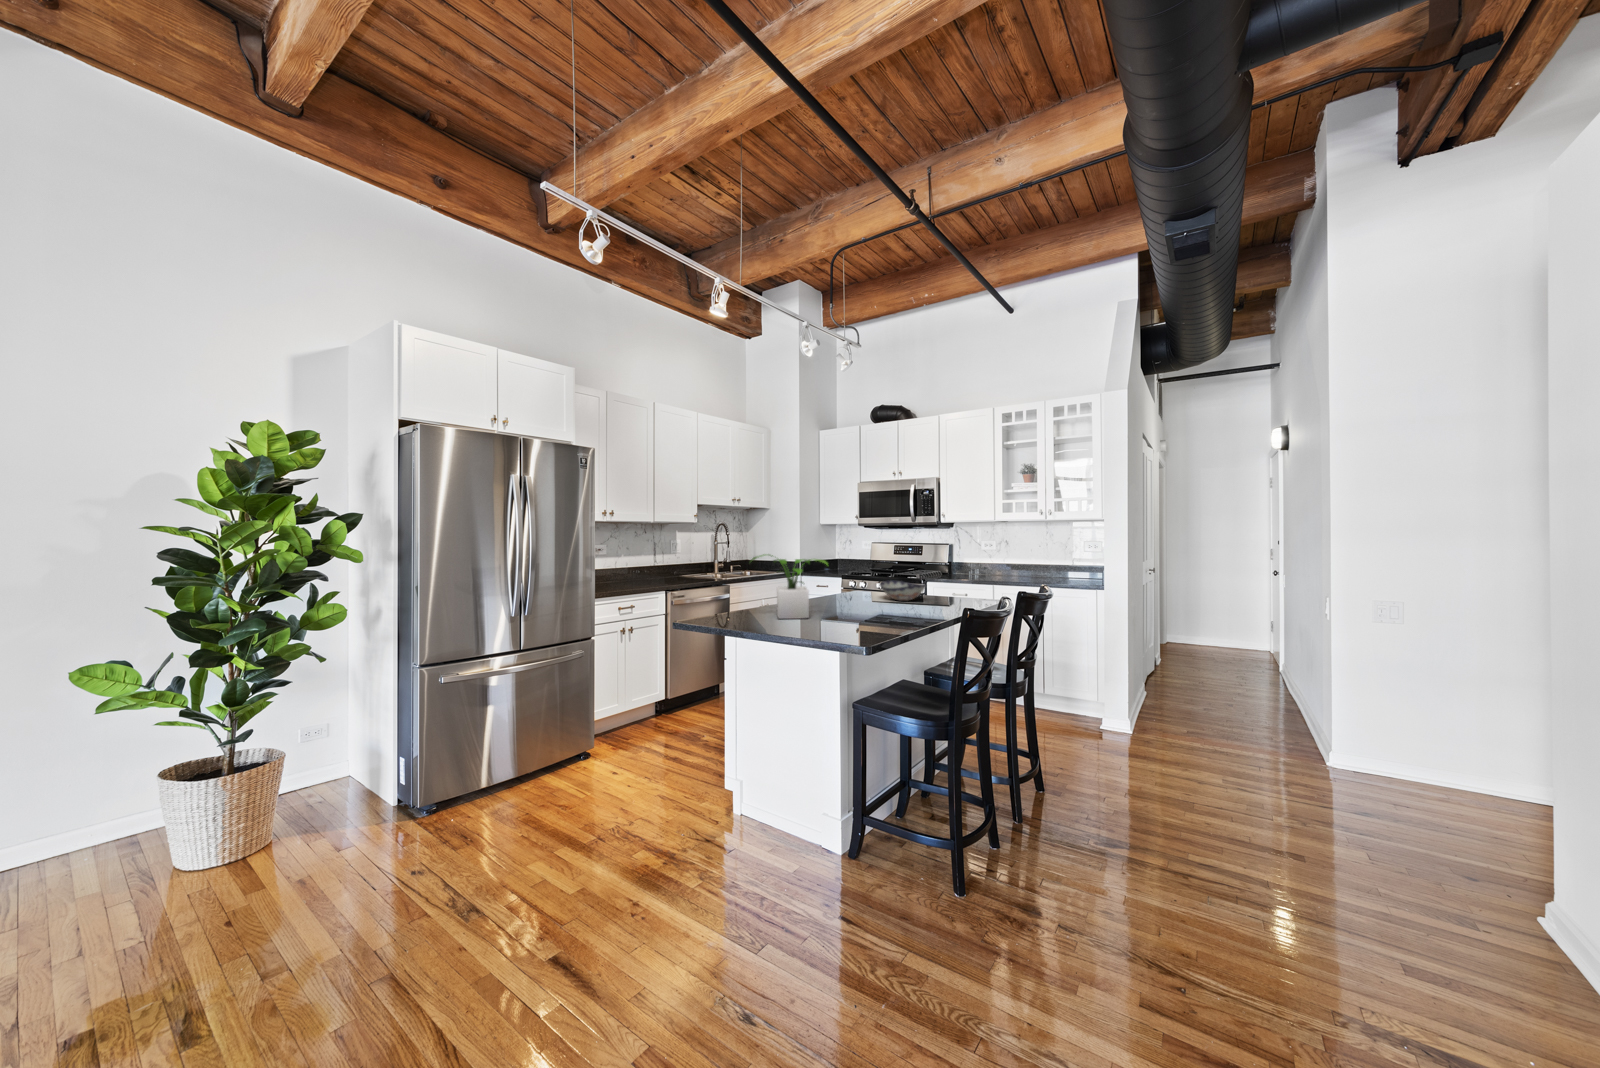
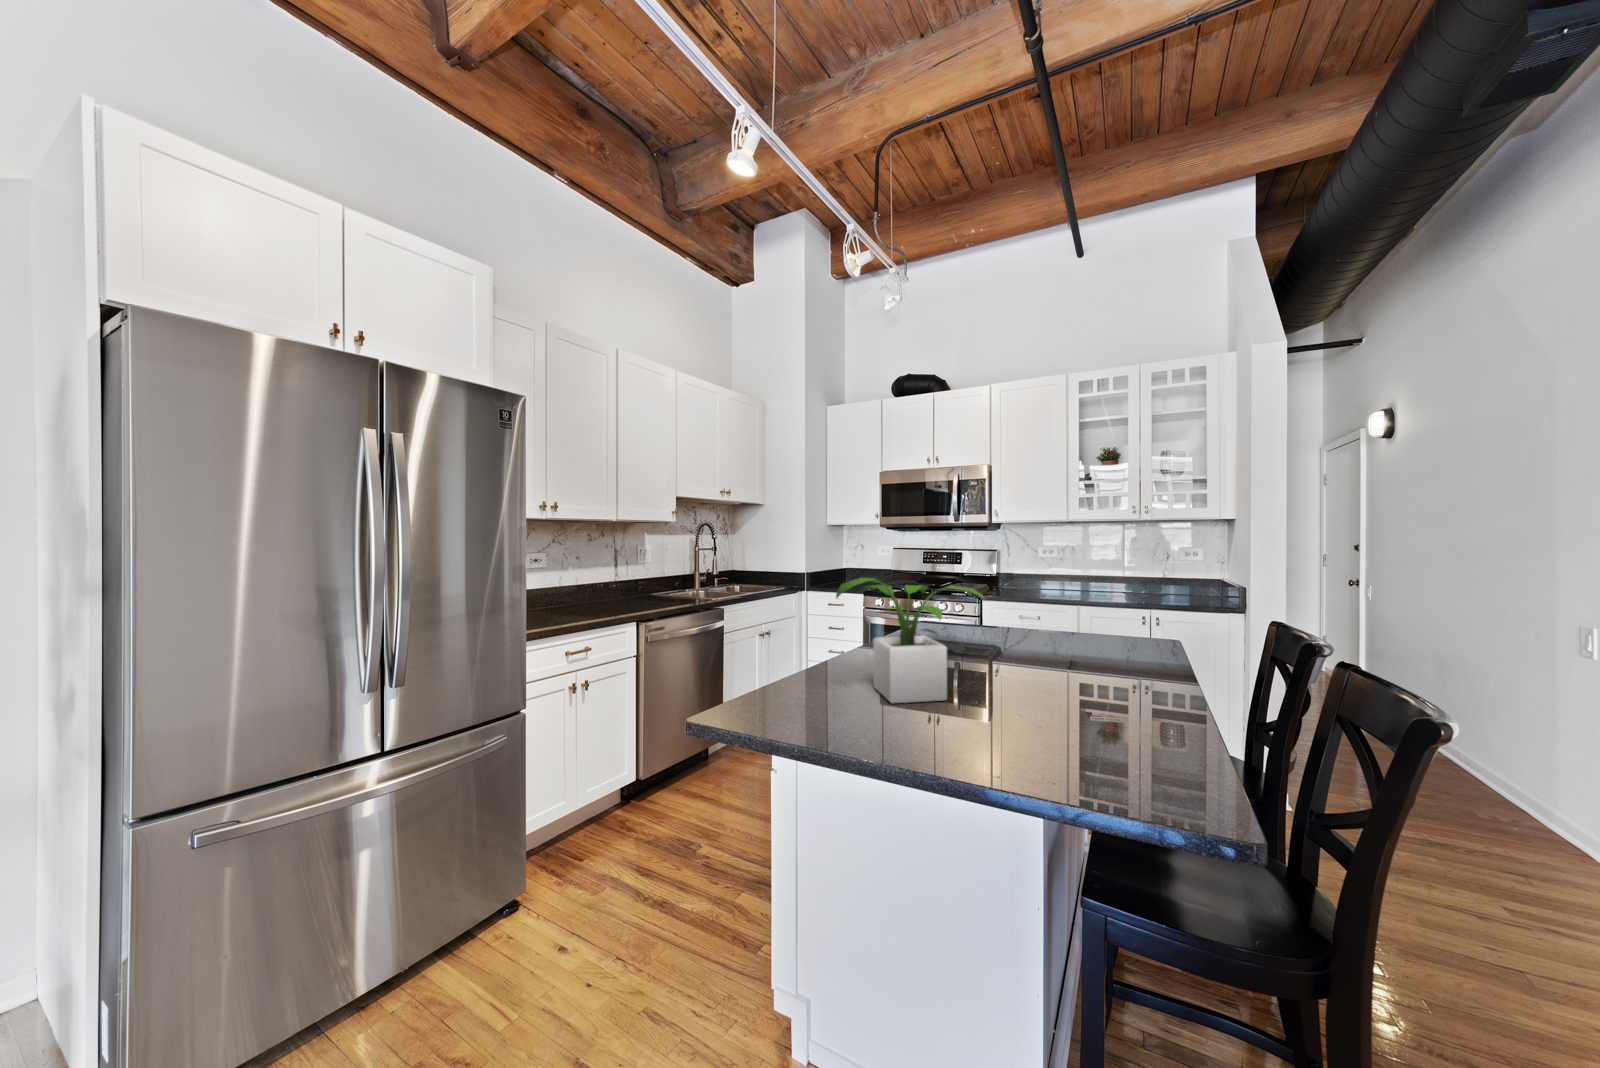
decorative bowl: present [880,581,926,601] -> none [996,611,1080,646]

